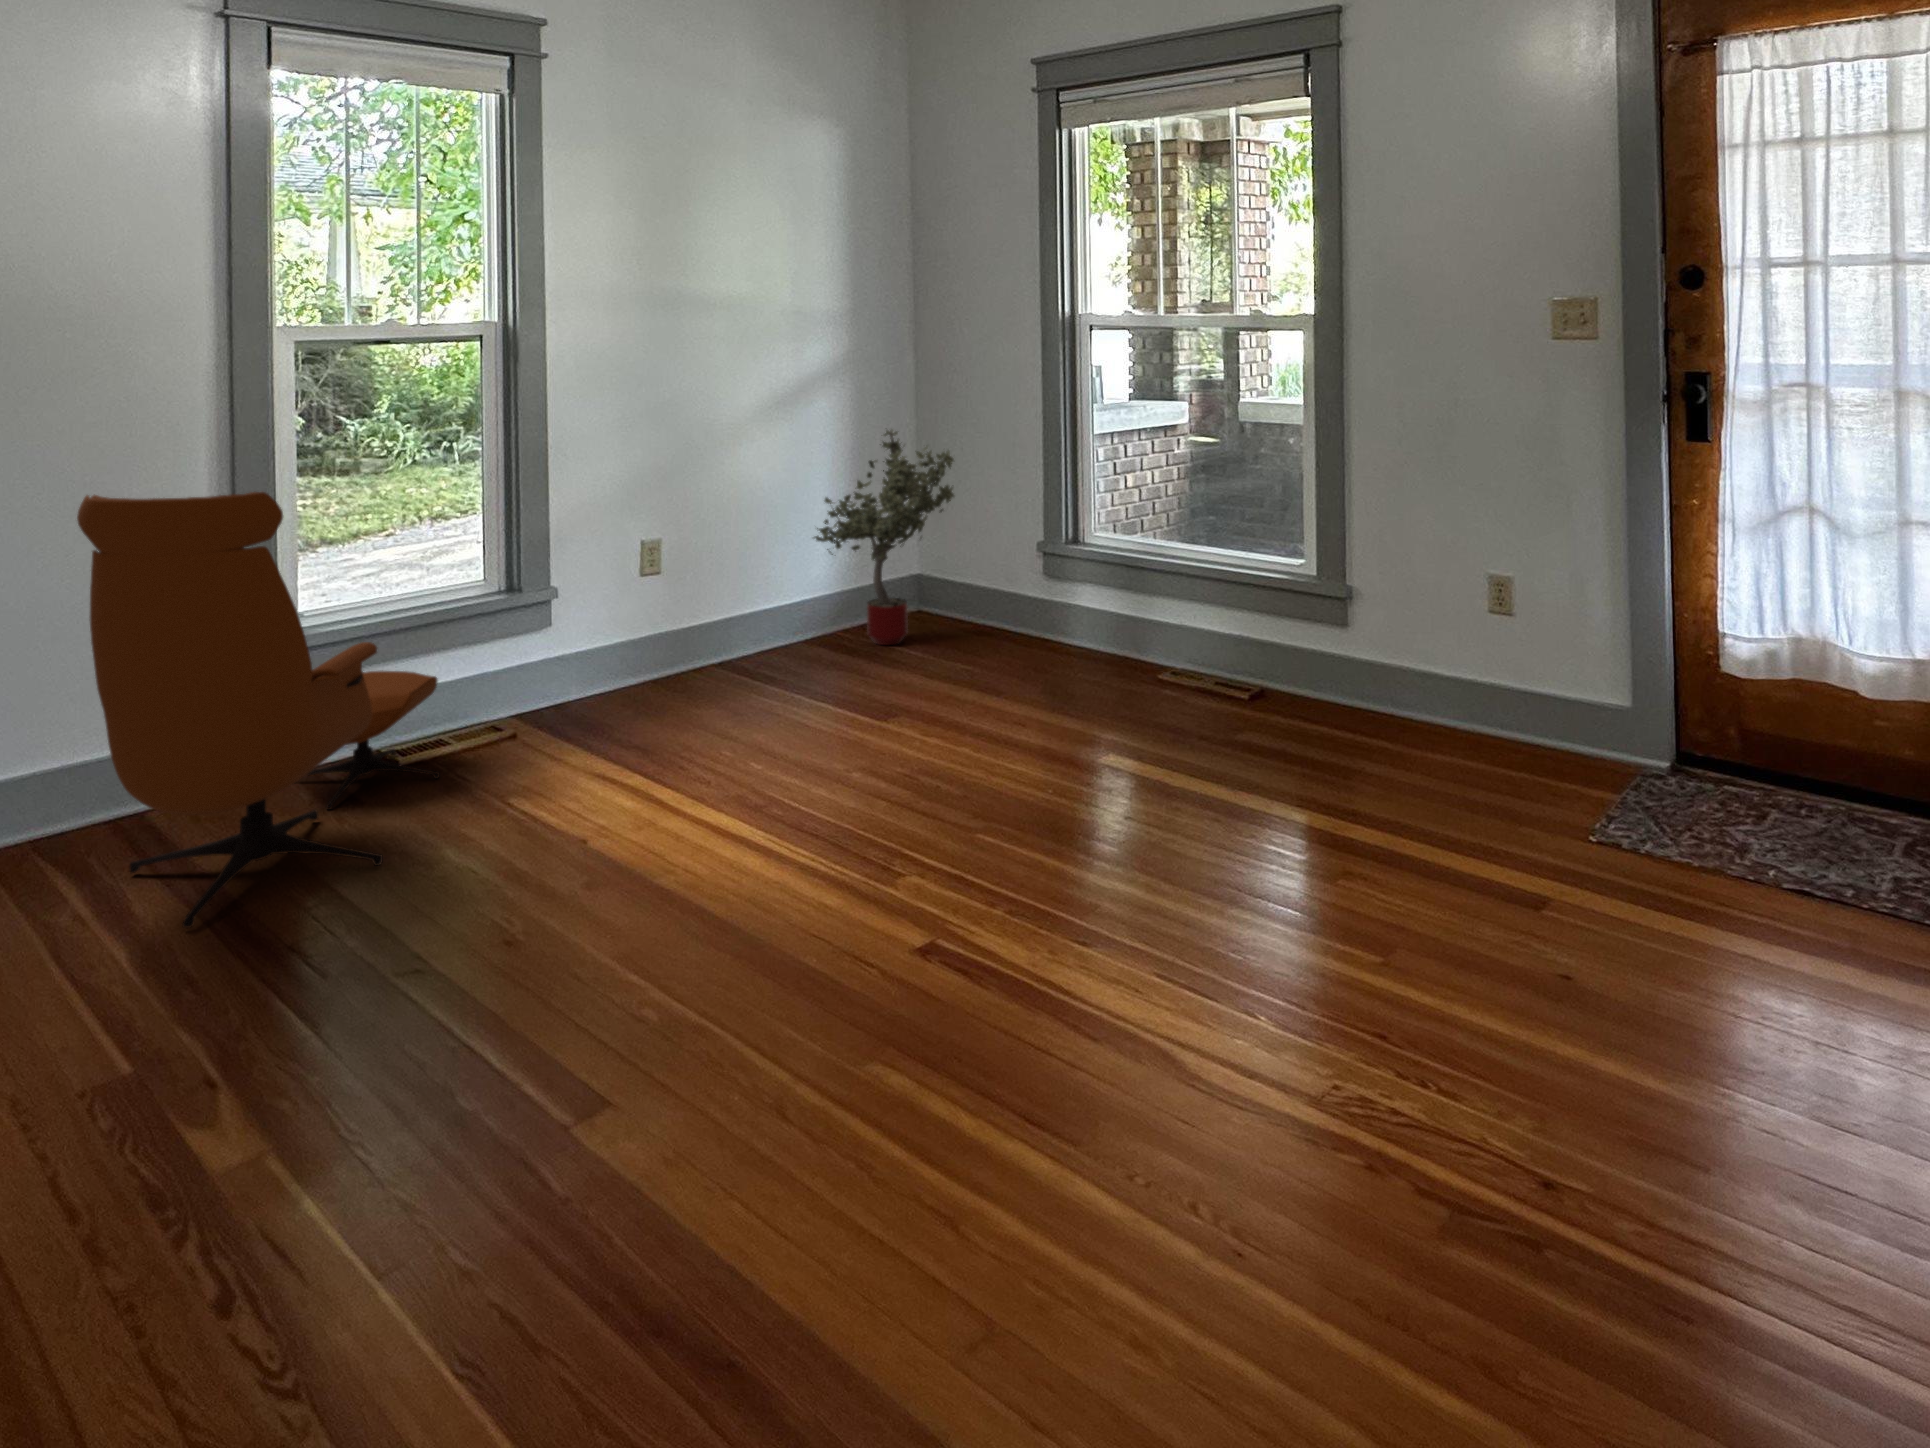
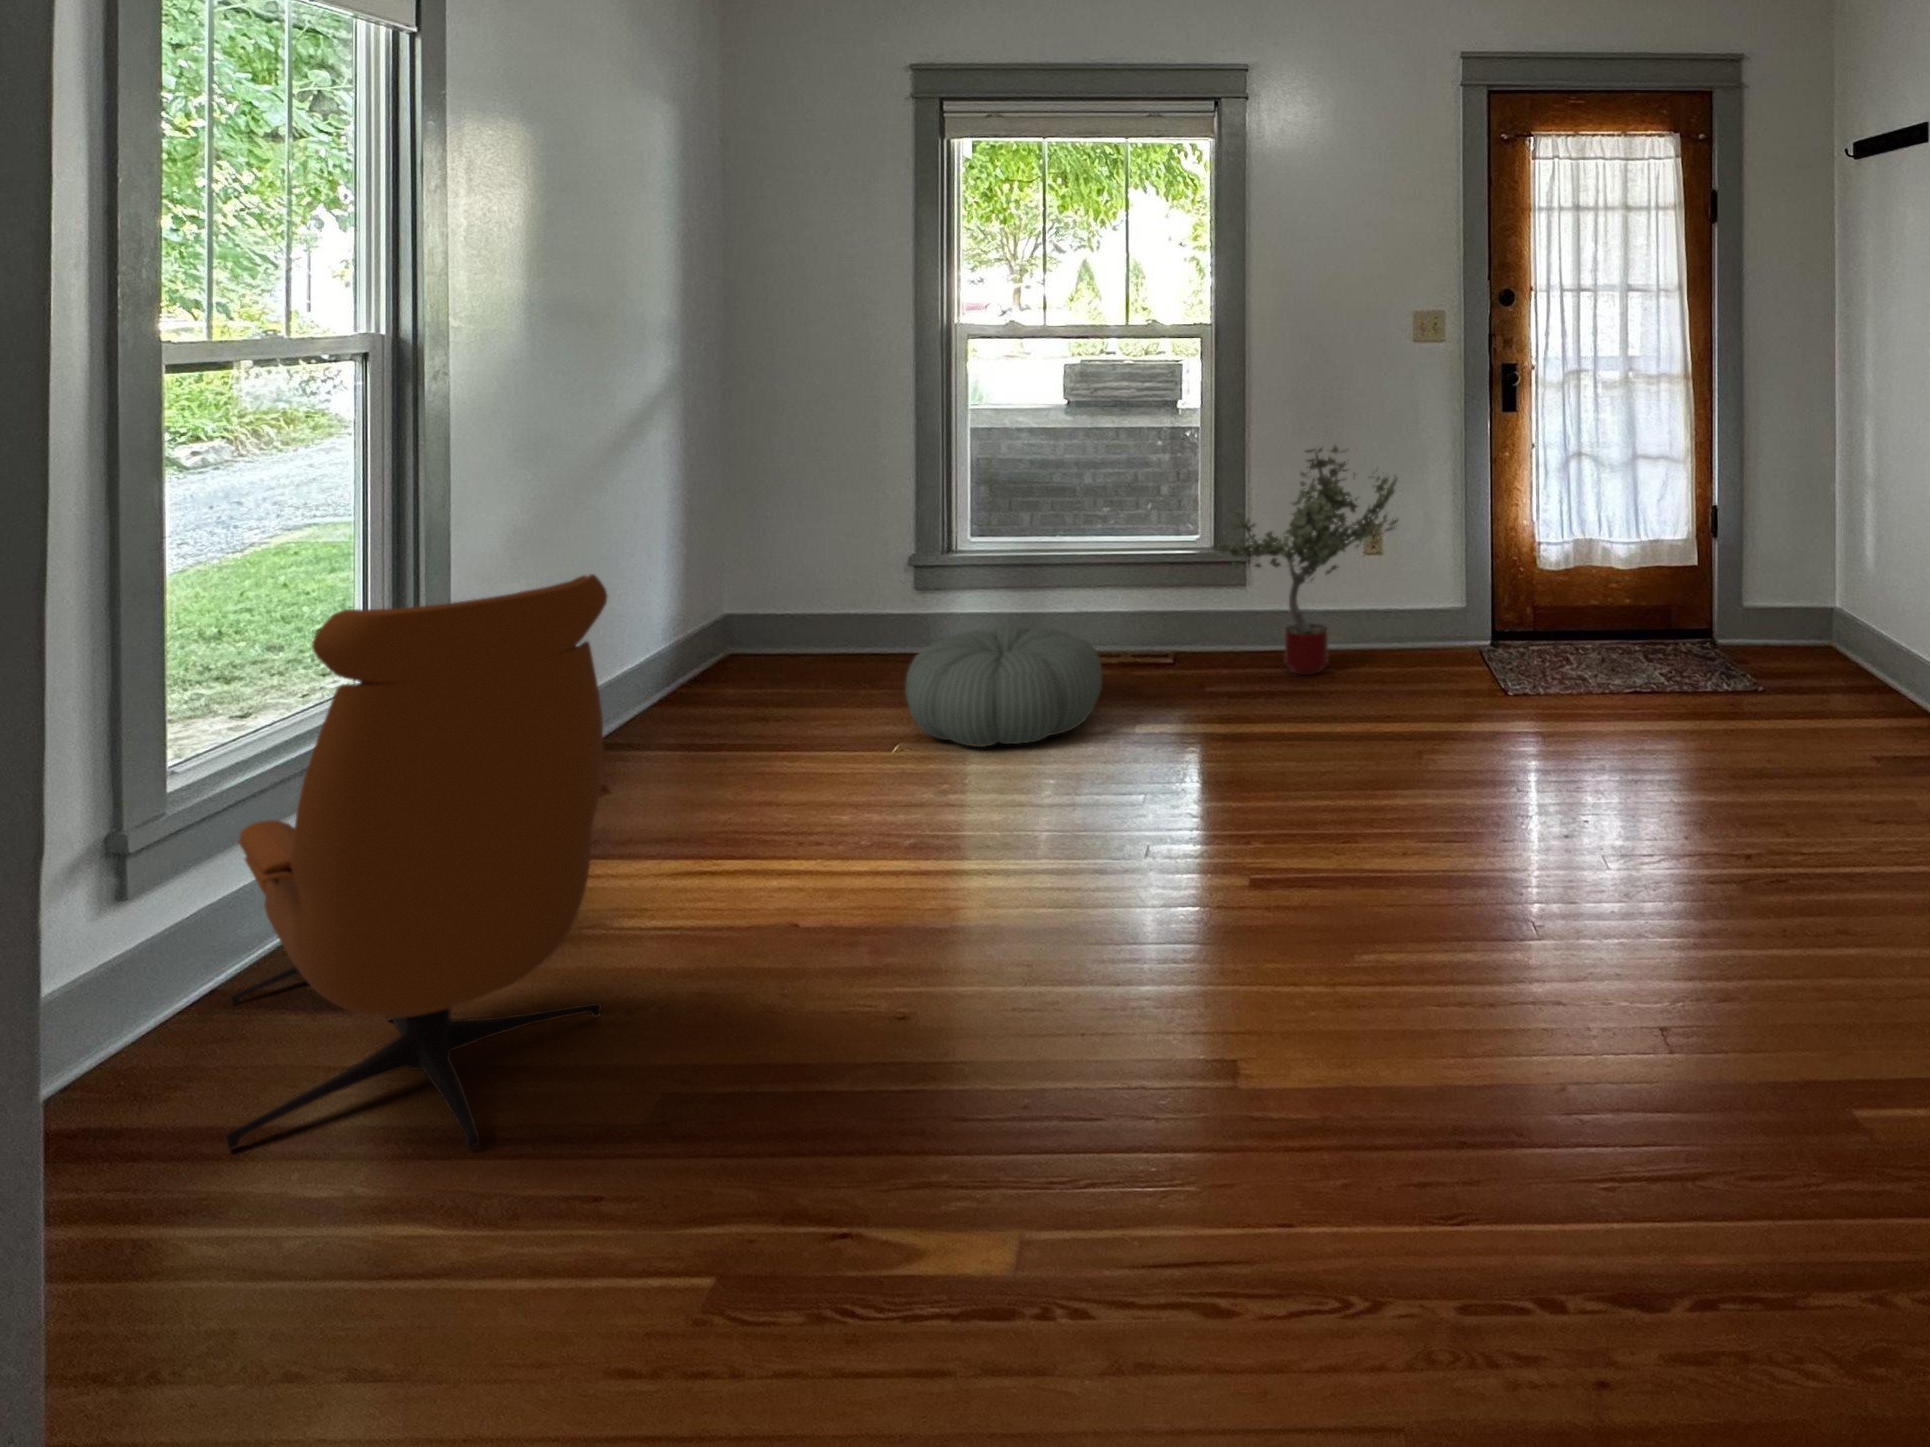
potted tree: present [814,430,954,645] -> present [1217,446,1398,675]
pouf: none [899,620,1096,742] -> present [905,626,1102,747]

